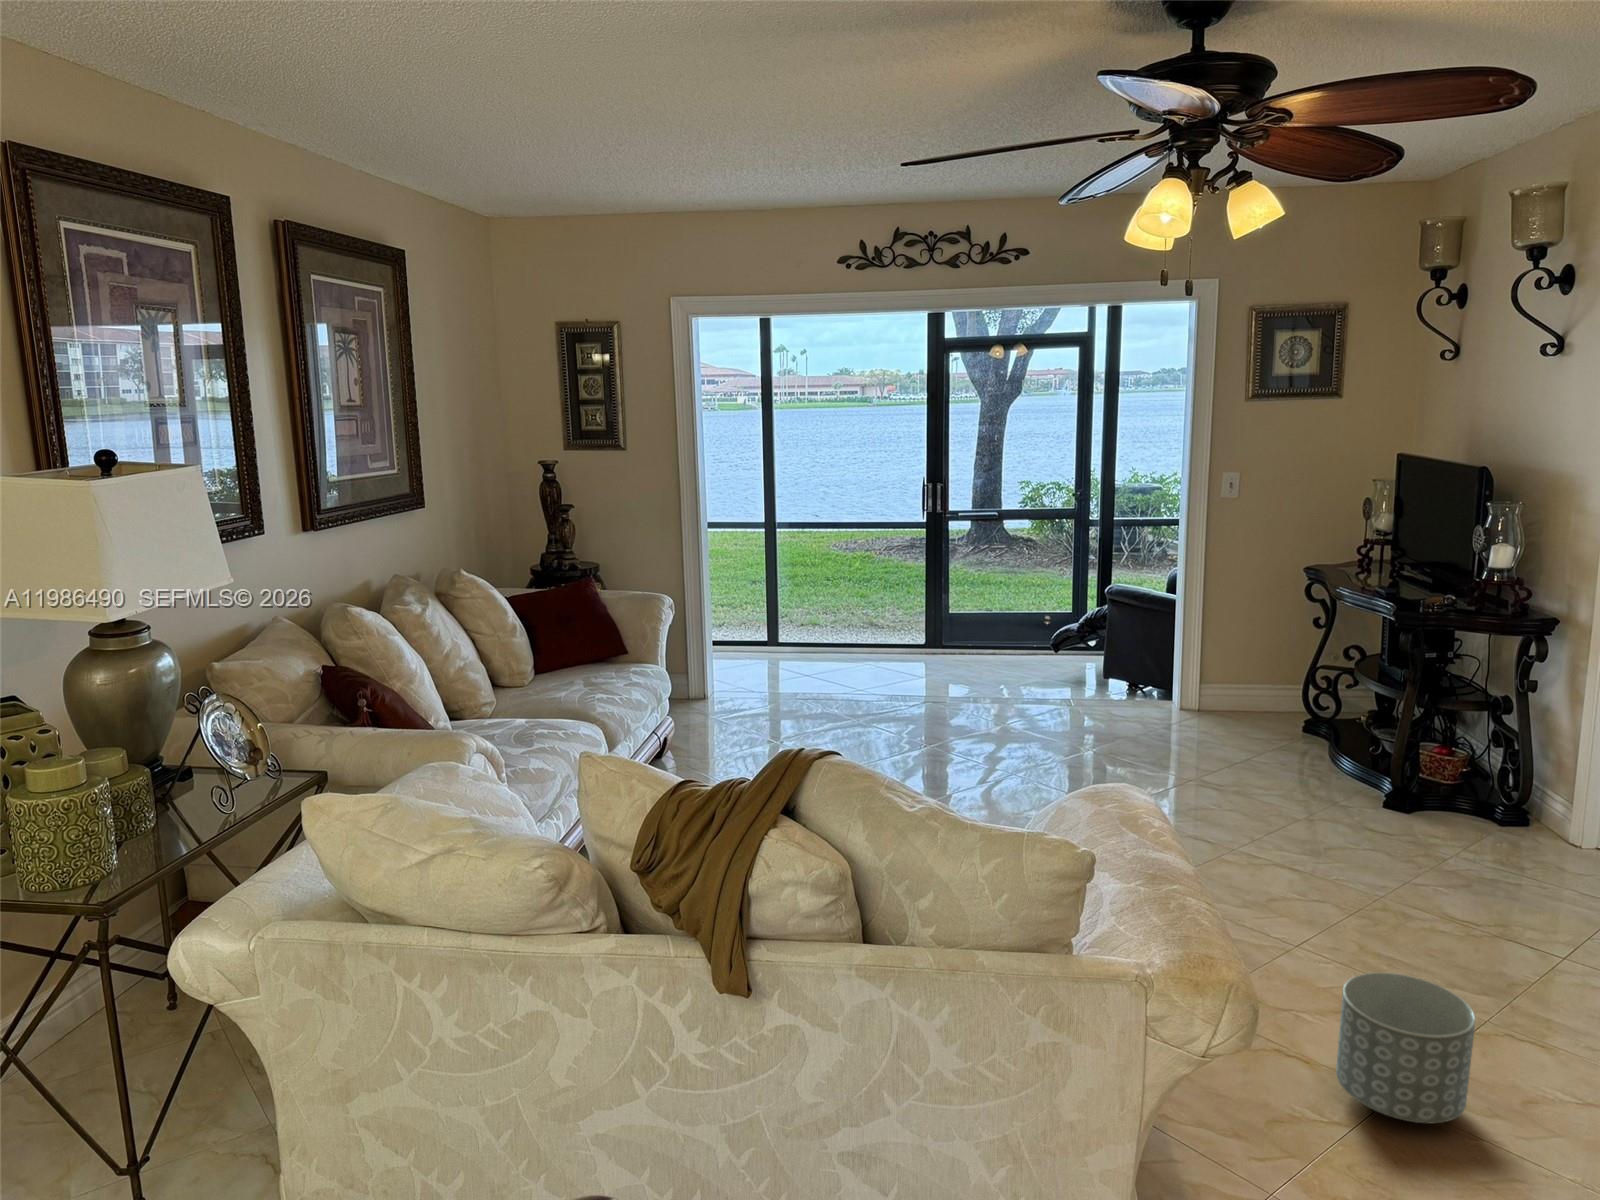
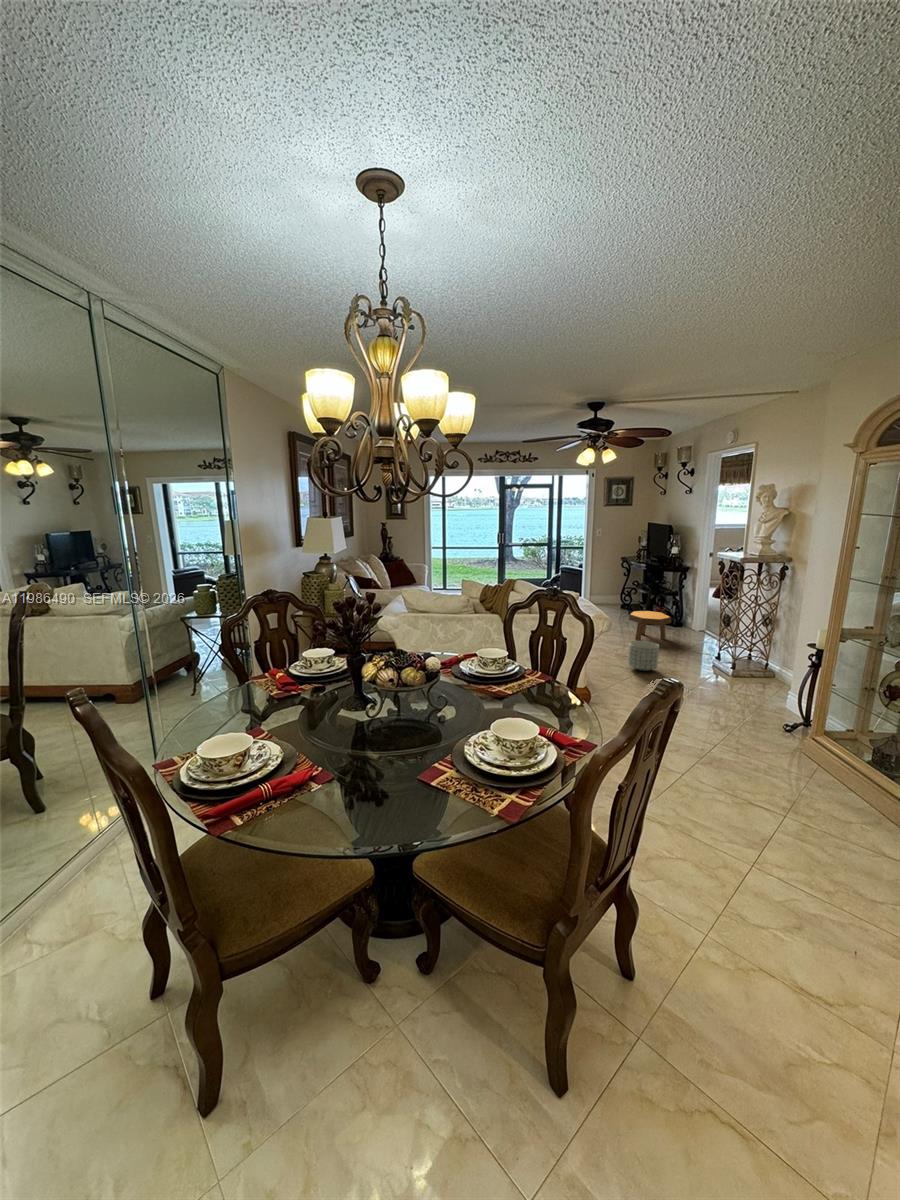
footstool: none [1334,779,1500,900] -> present [629,611,671,640]

